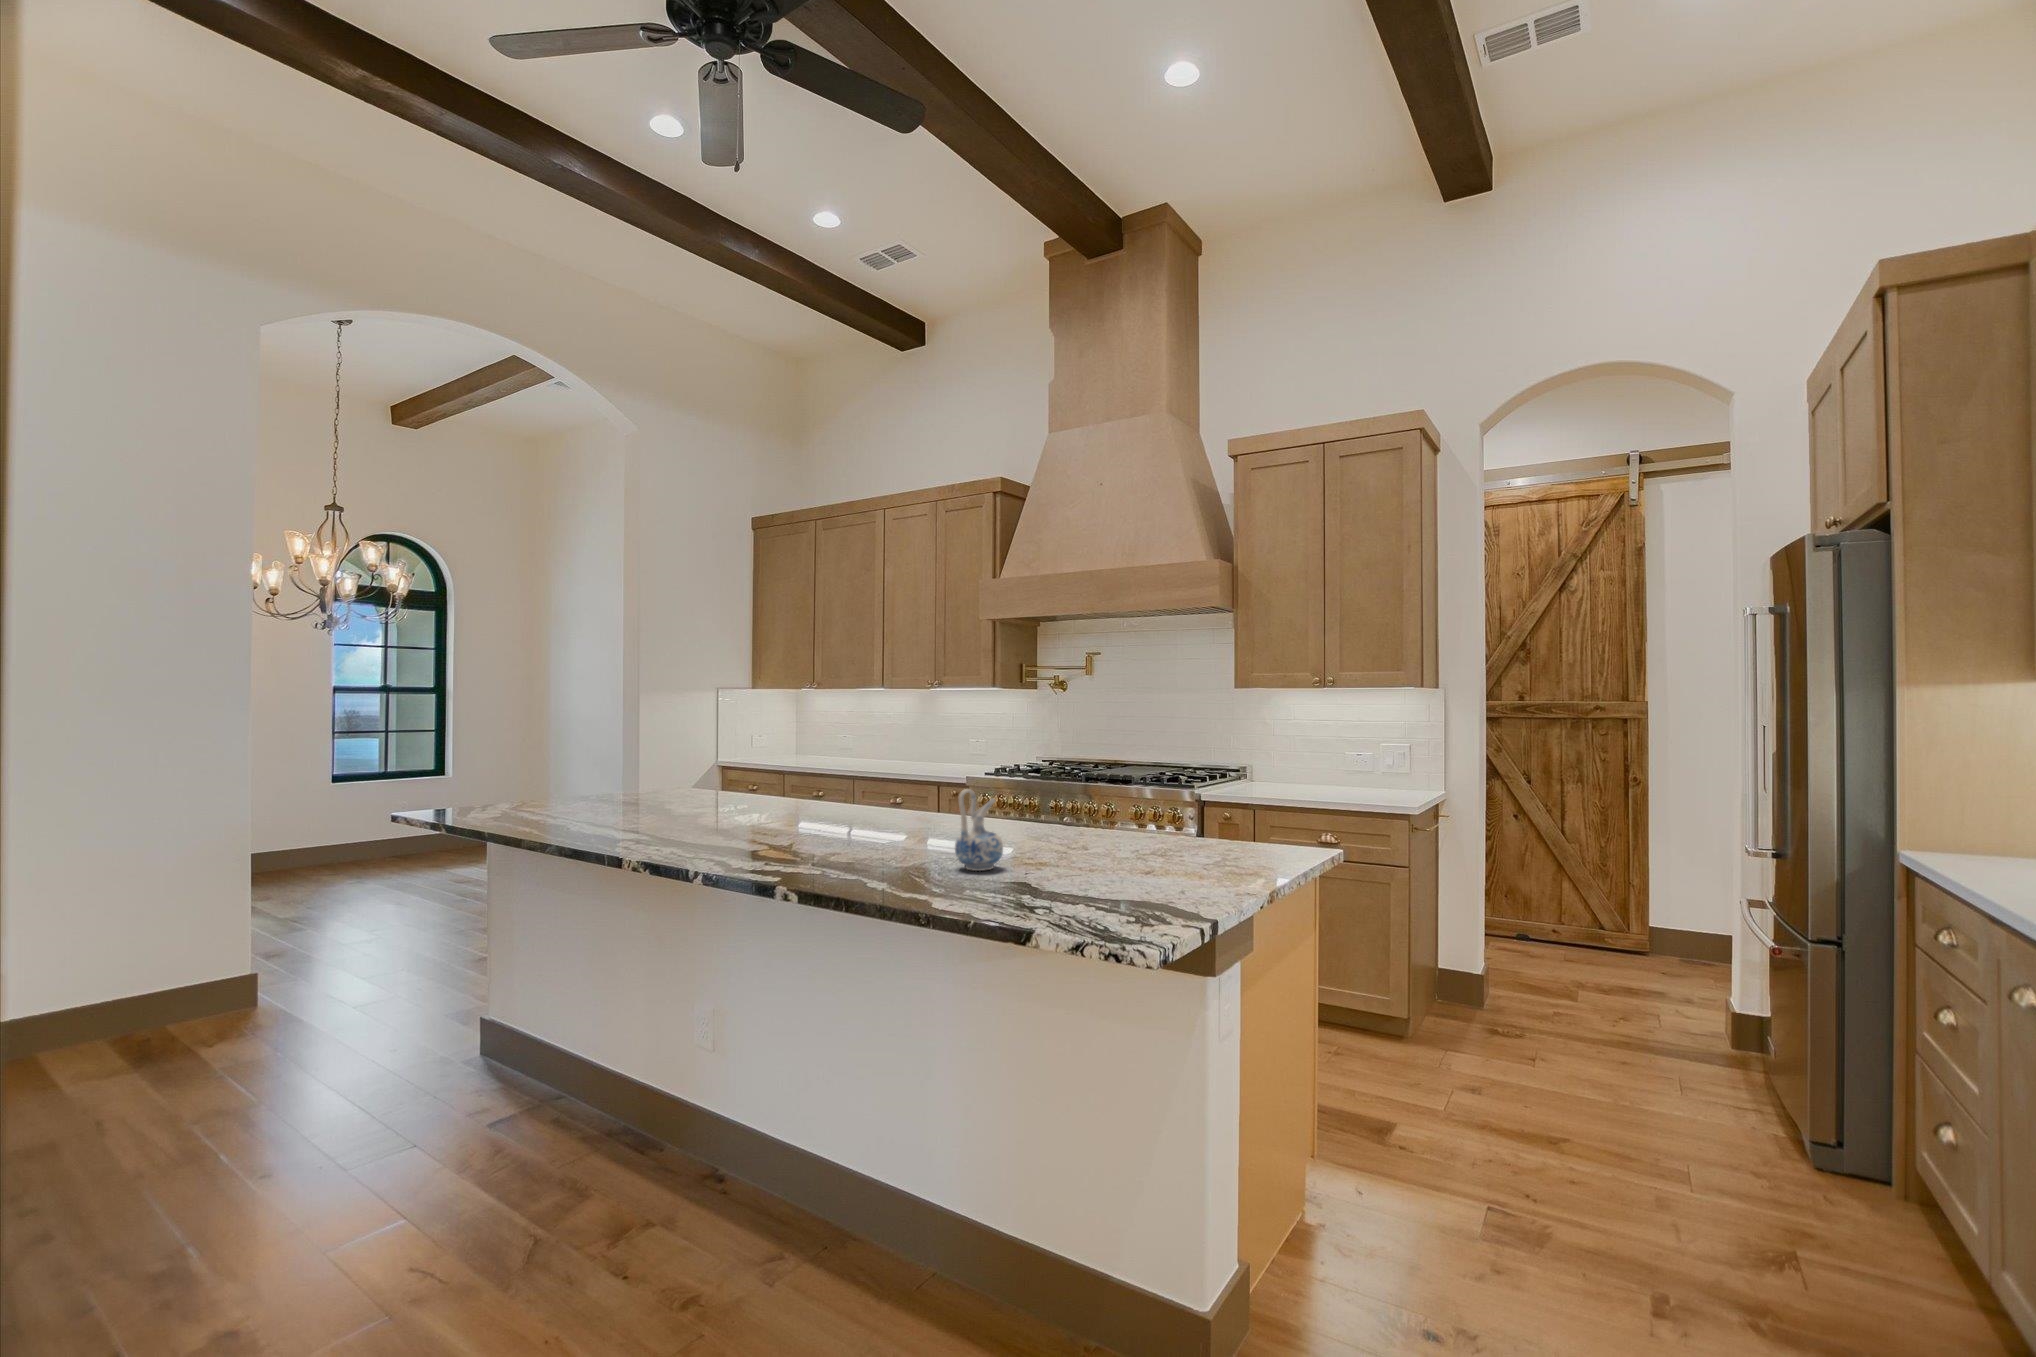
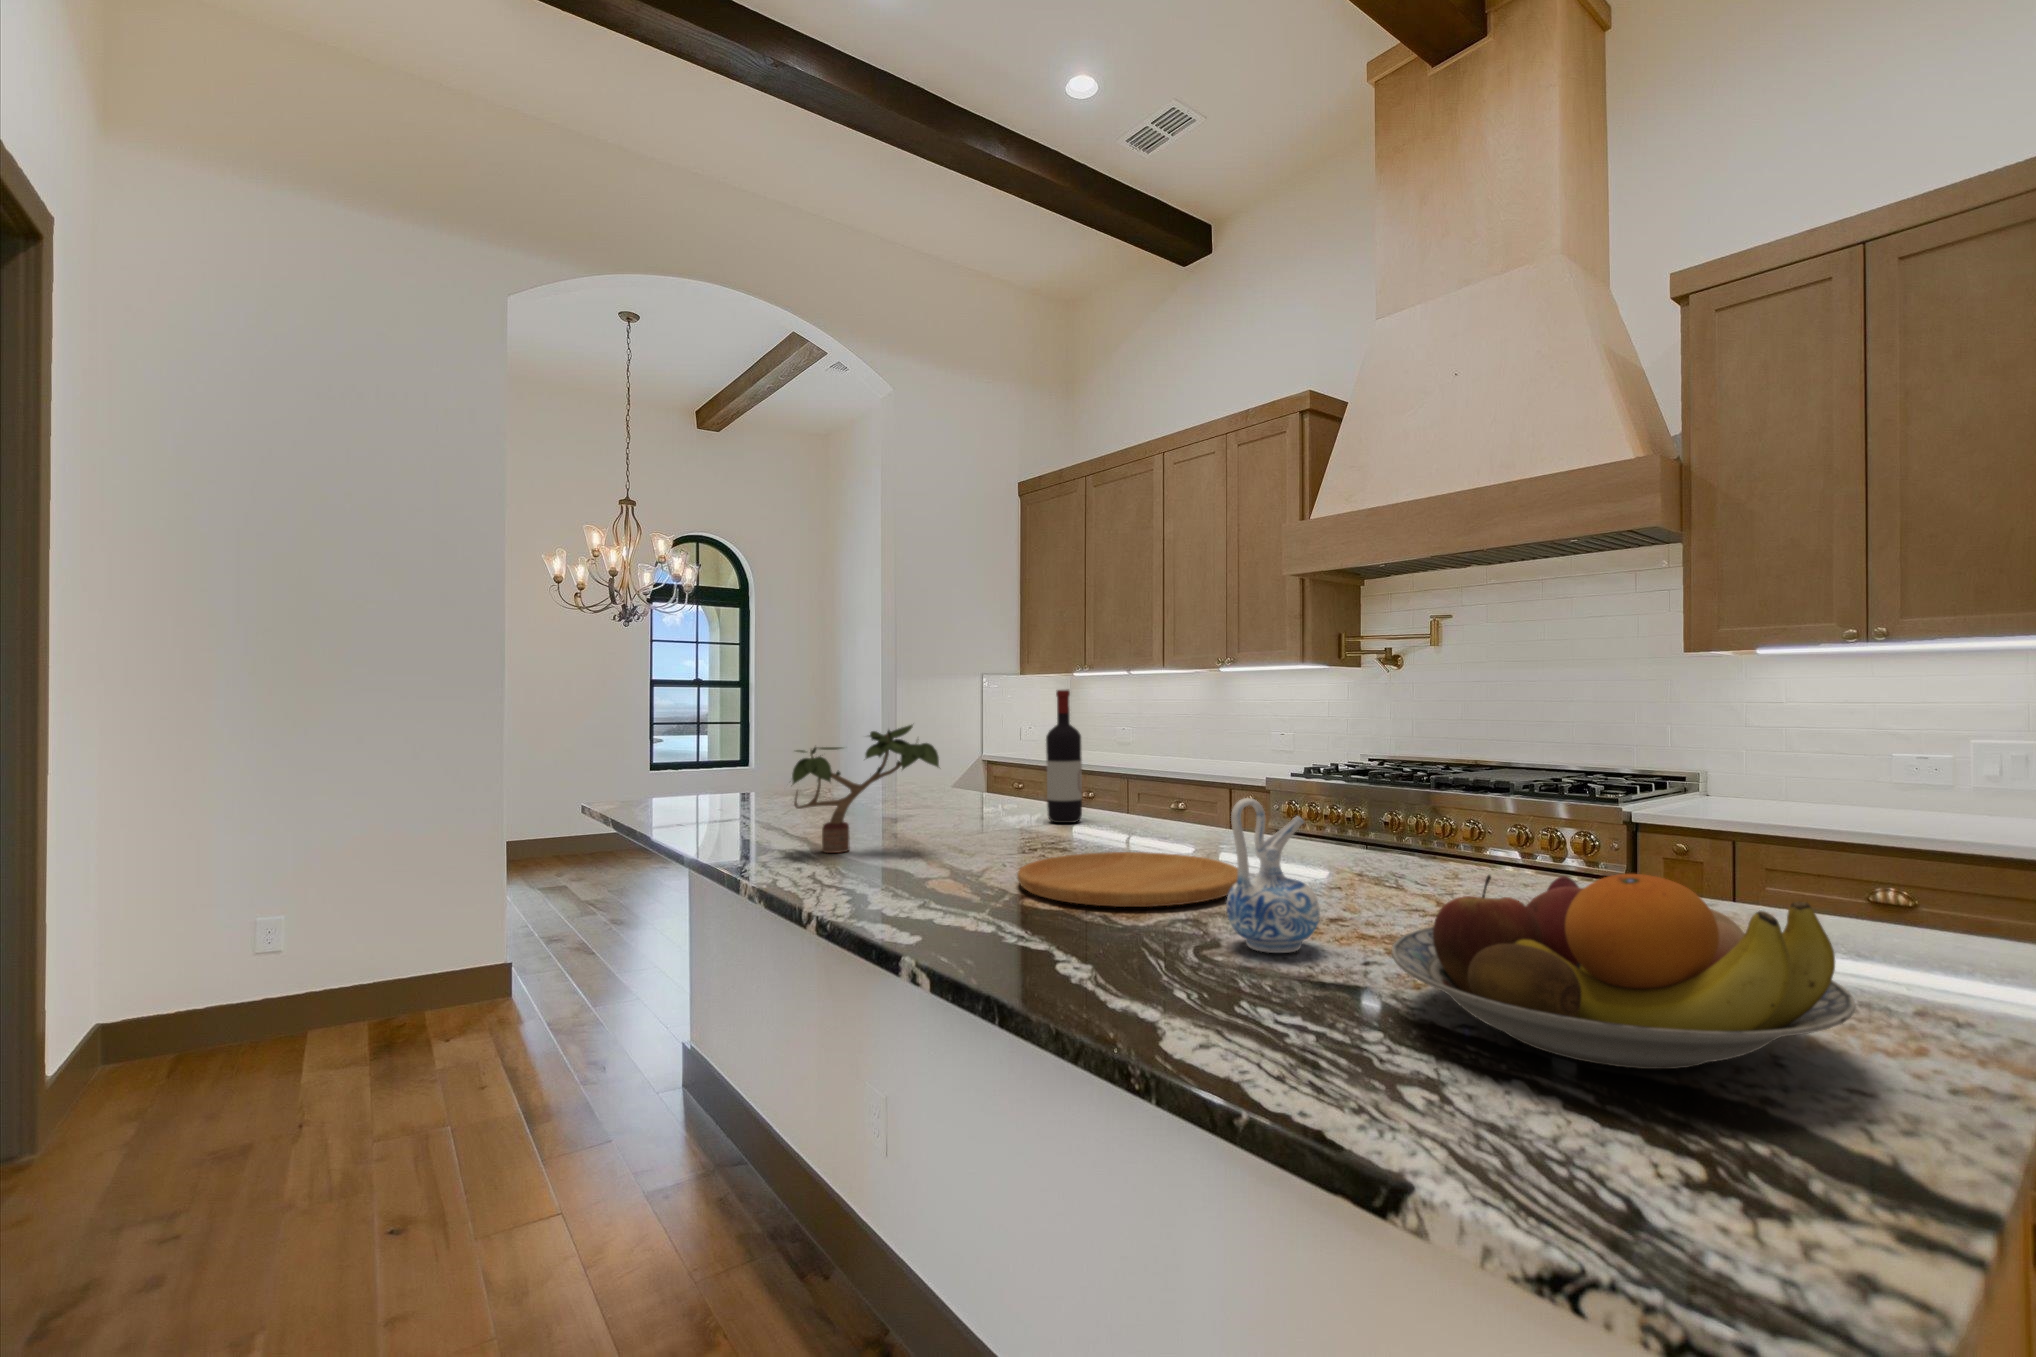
wine bottle: none [816,717,842,812] -> present [1046,690,1082,823]
potted plant: none [632,741,770,837] -> present [792,725,940,853]
fruit bowl: none [1036,817,1210,897] -> present [1392,874,1856,1069]
cutting board: none [820,827,959,855] -> present [1017,852,1238,907]

